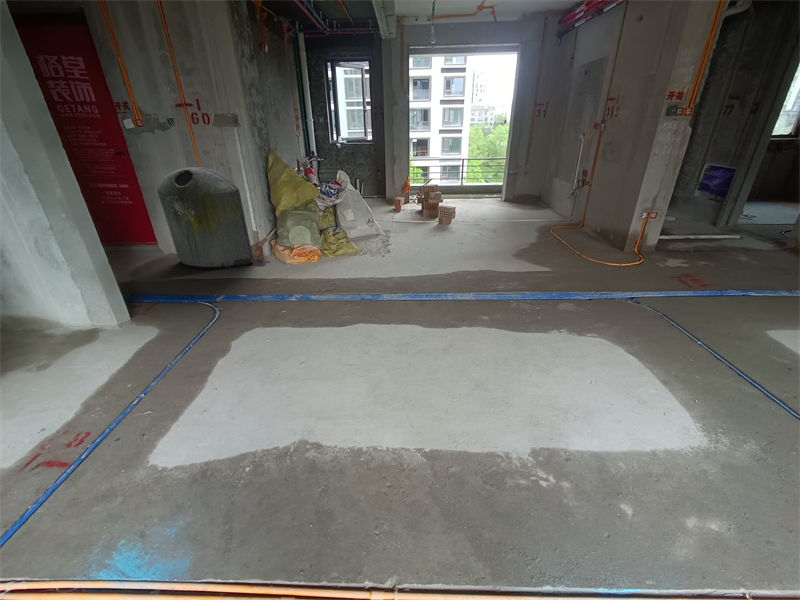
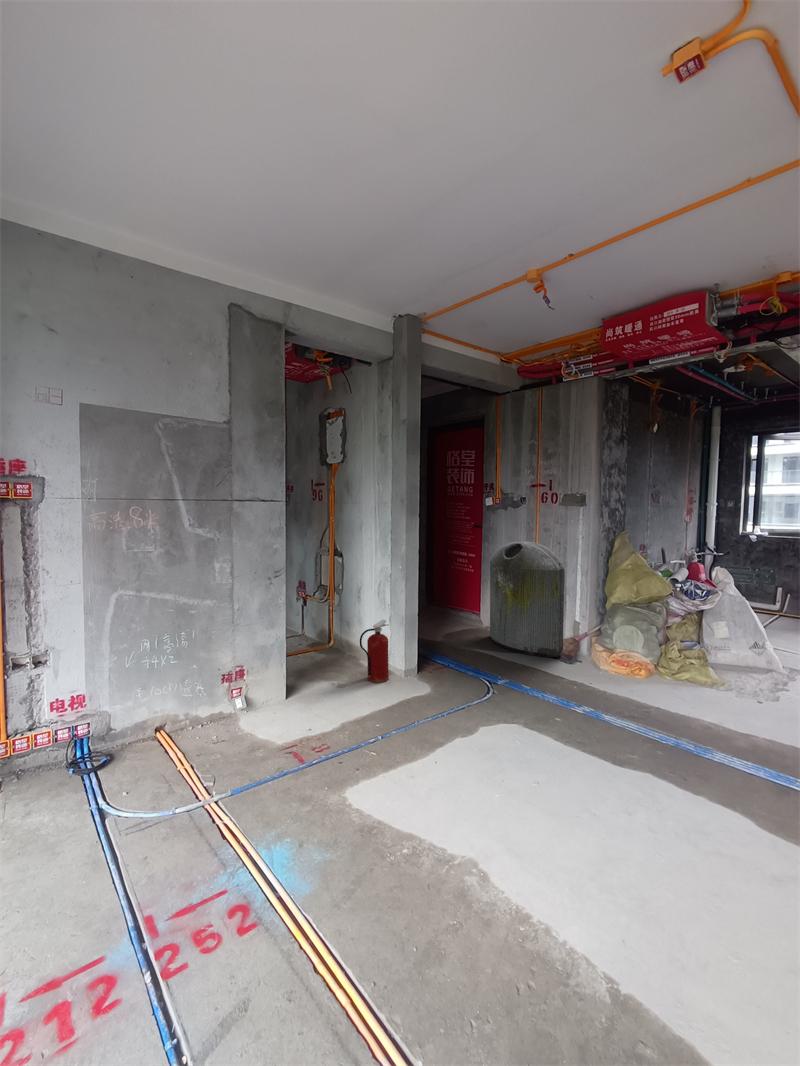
fire extinguisher: none [46,280,102,348] -> present [360,620,389,683]

